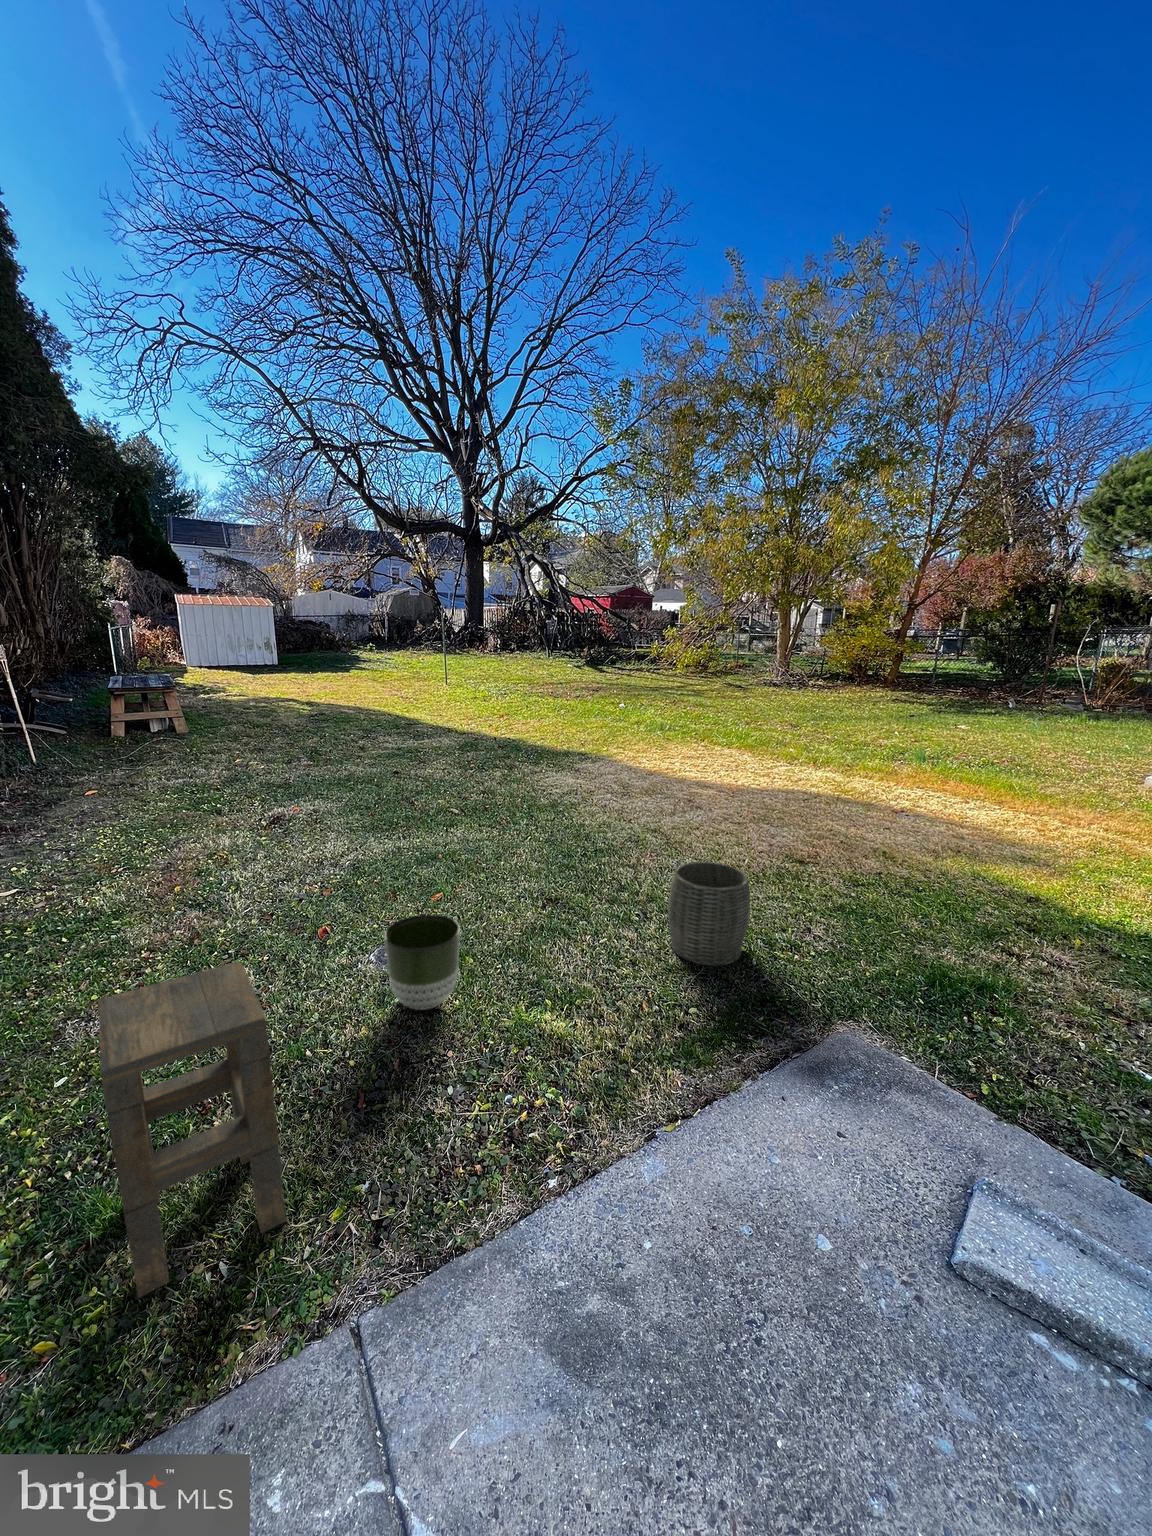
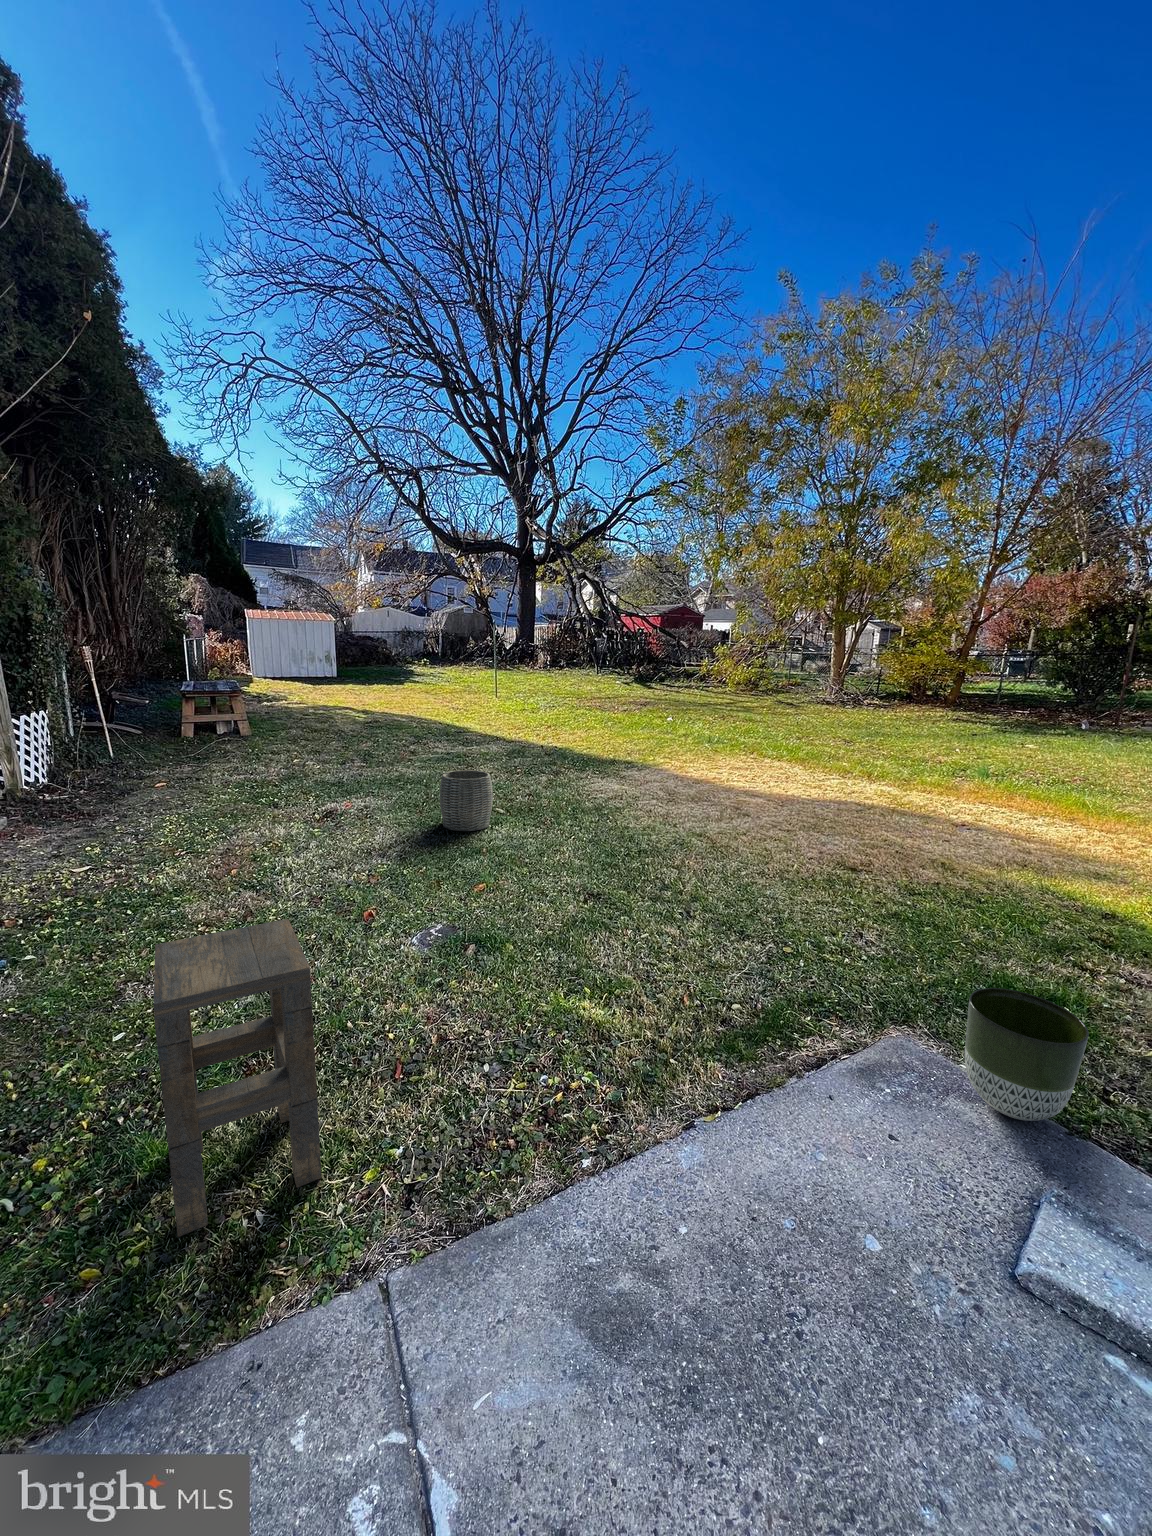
woven basket: present [668,862,750,966] -> present [440,770,493,831]
planter: present [384,915,460,1010] -> present [965,988,1089,1121]

